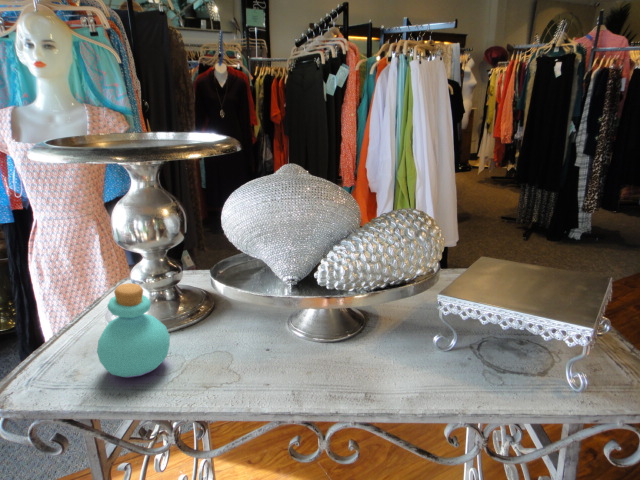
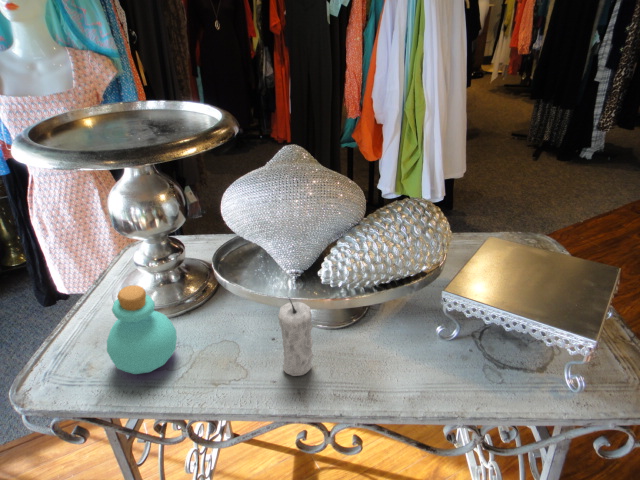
candle: none [275,288,309,380] -> present [278,300,313,376]

